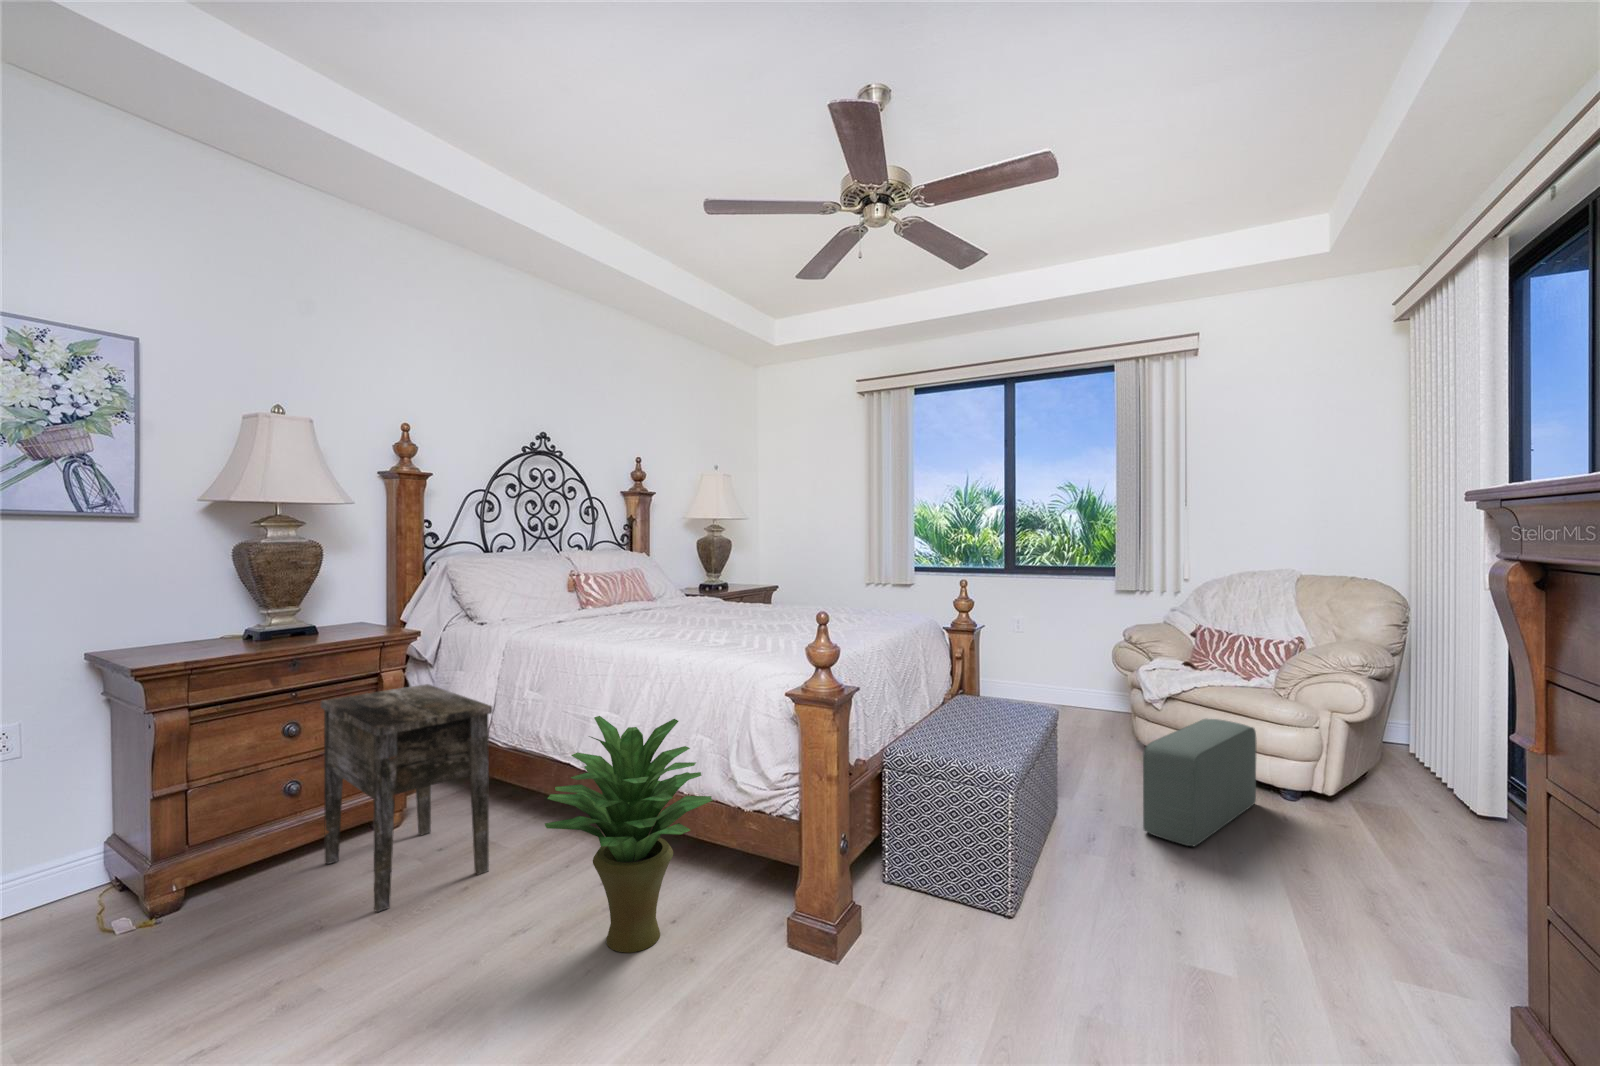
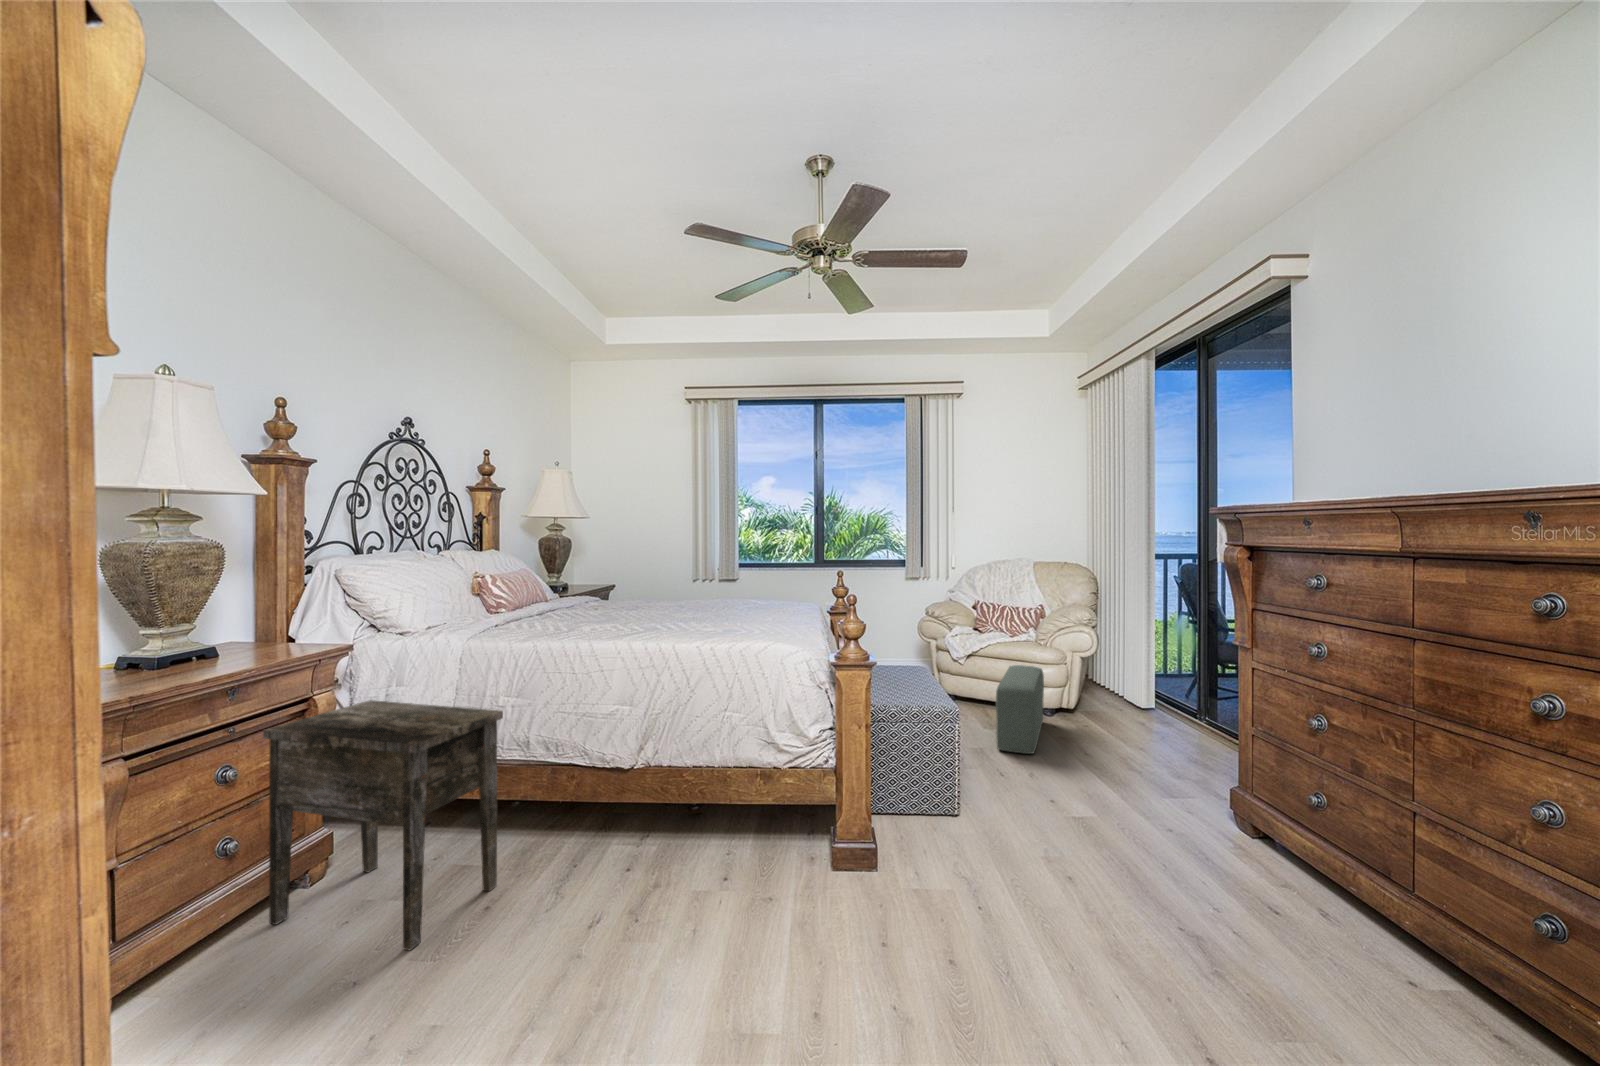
potted plant: present [545,716,713,952] -> none [630,698,785,915]

